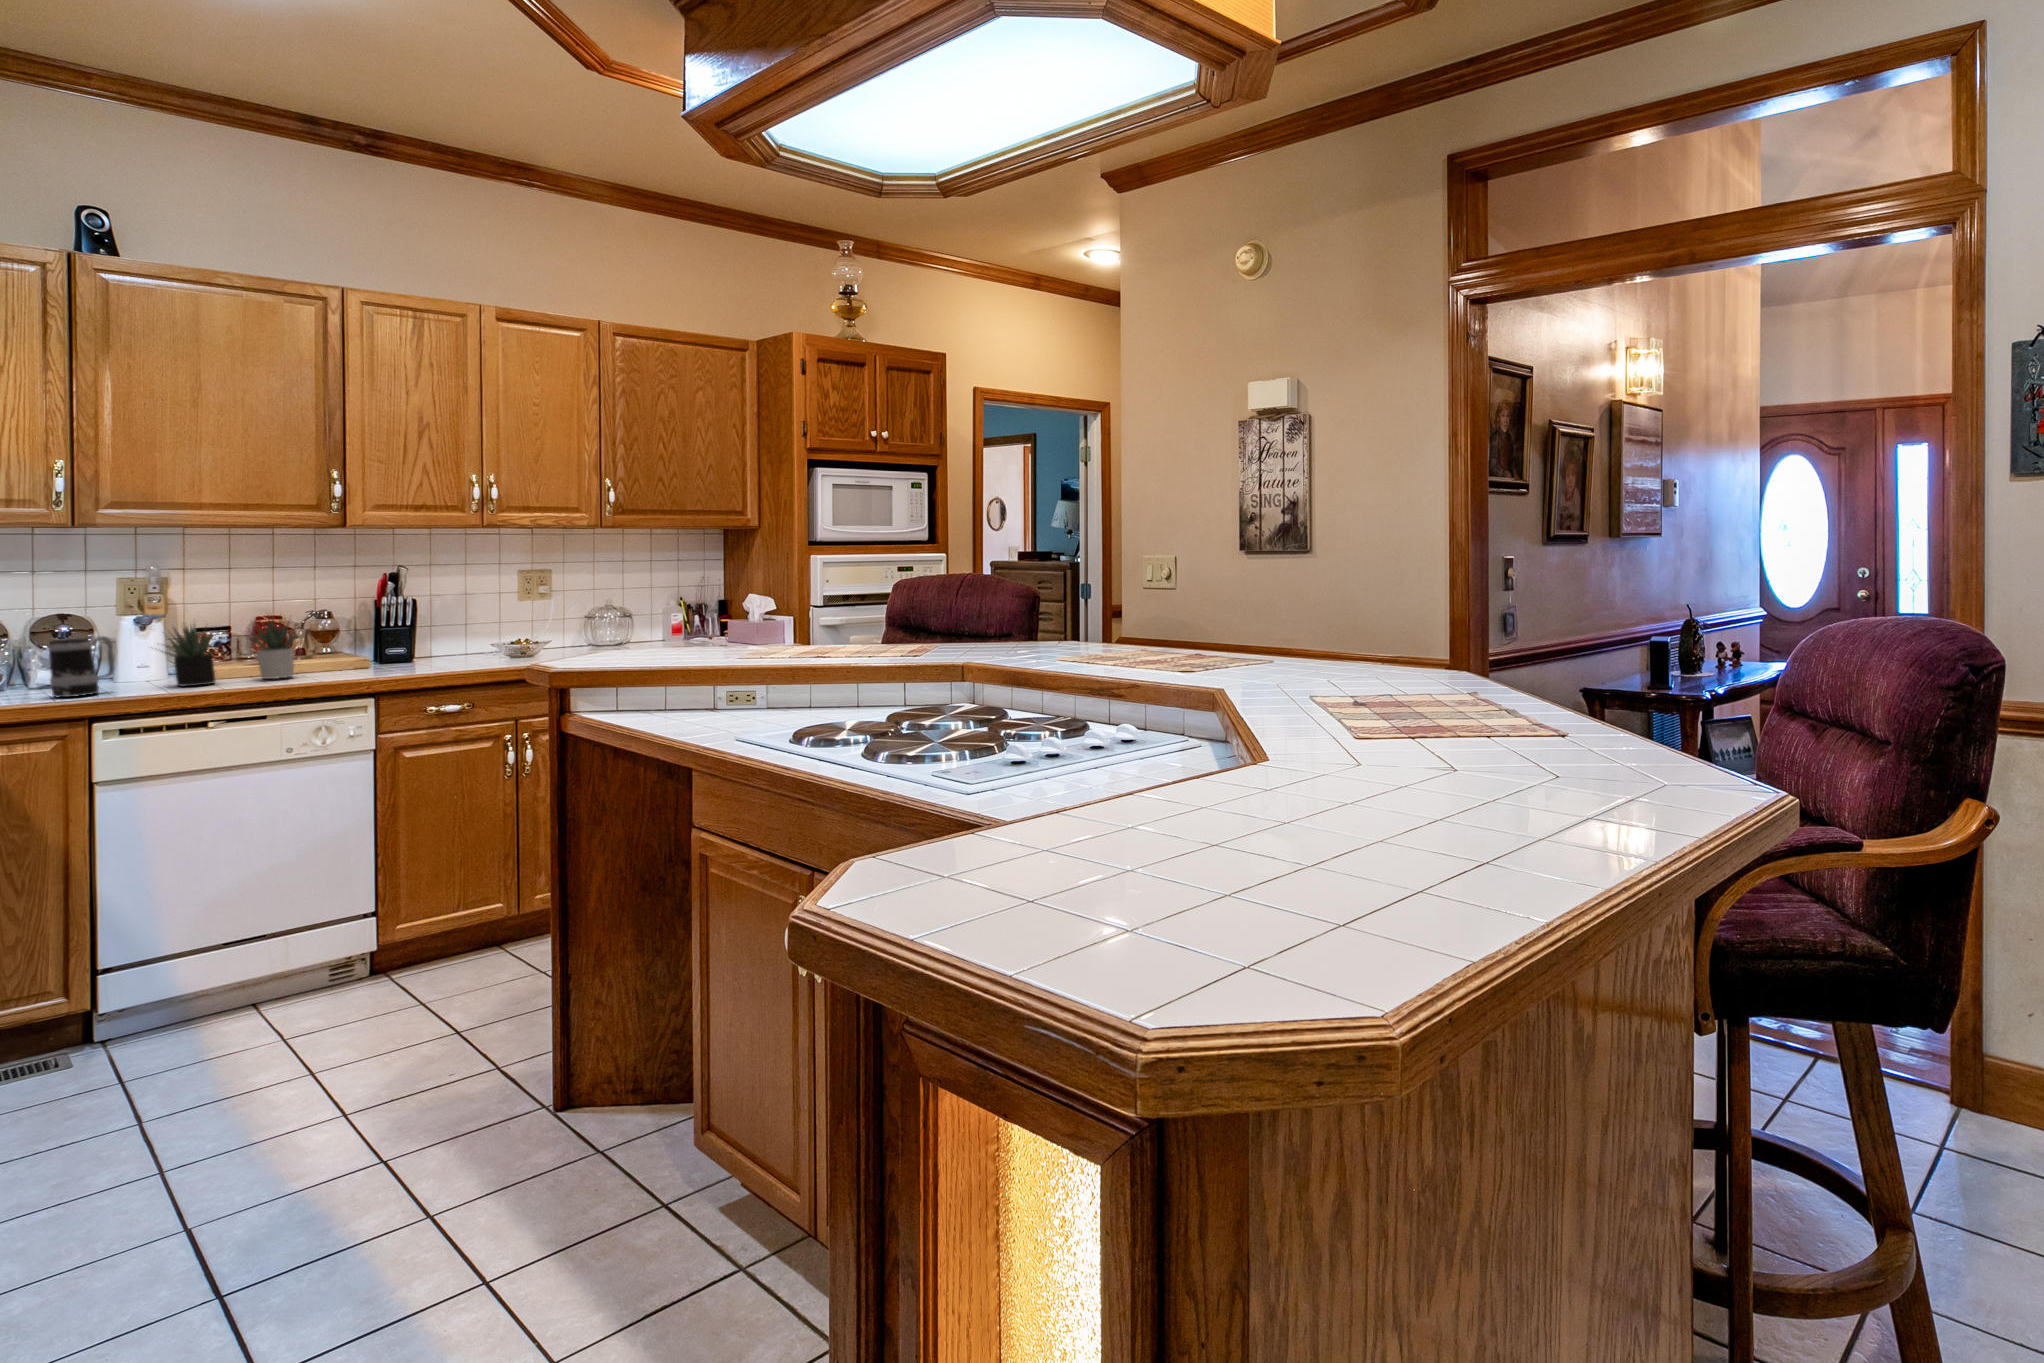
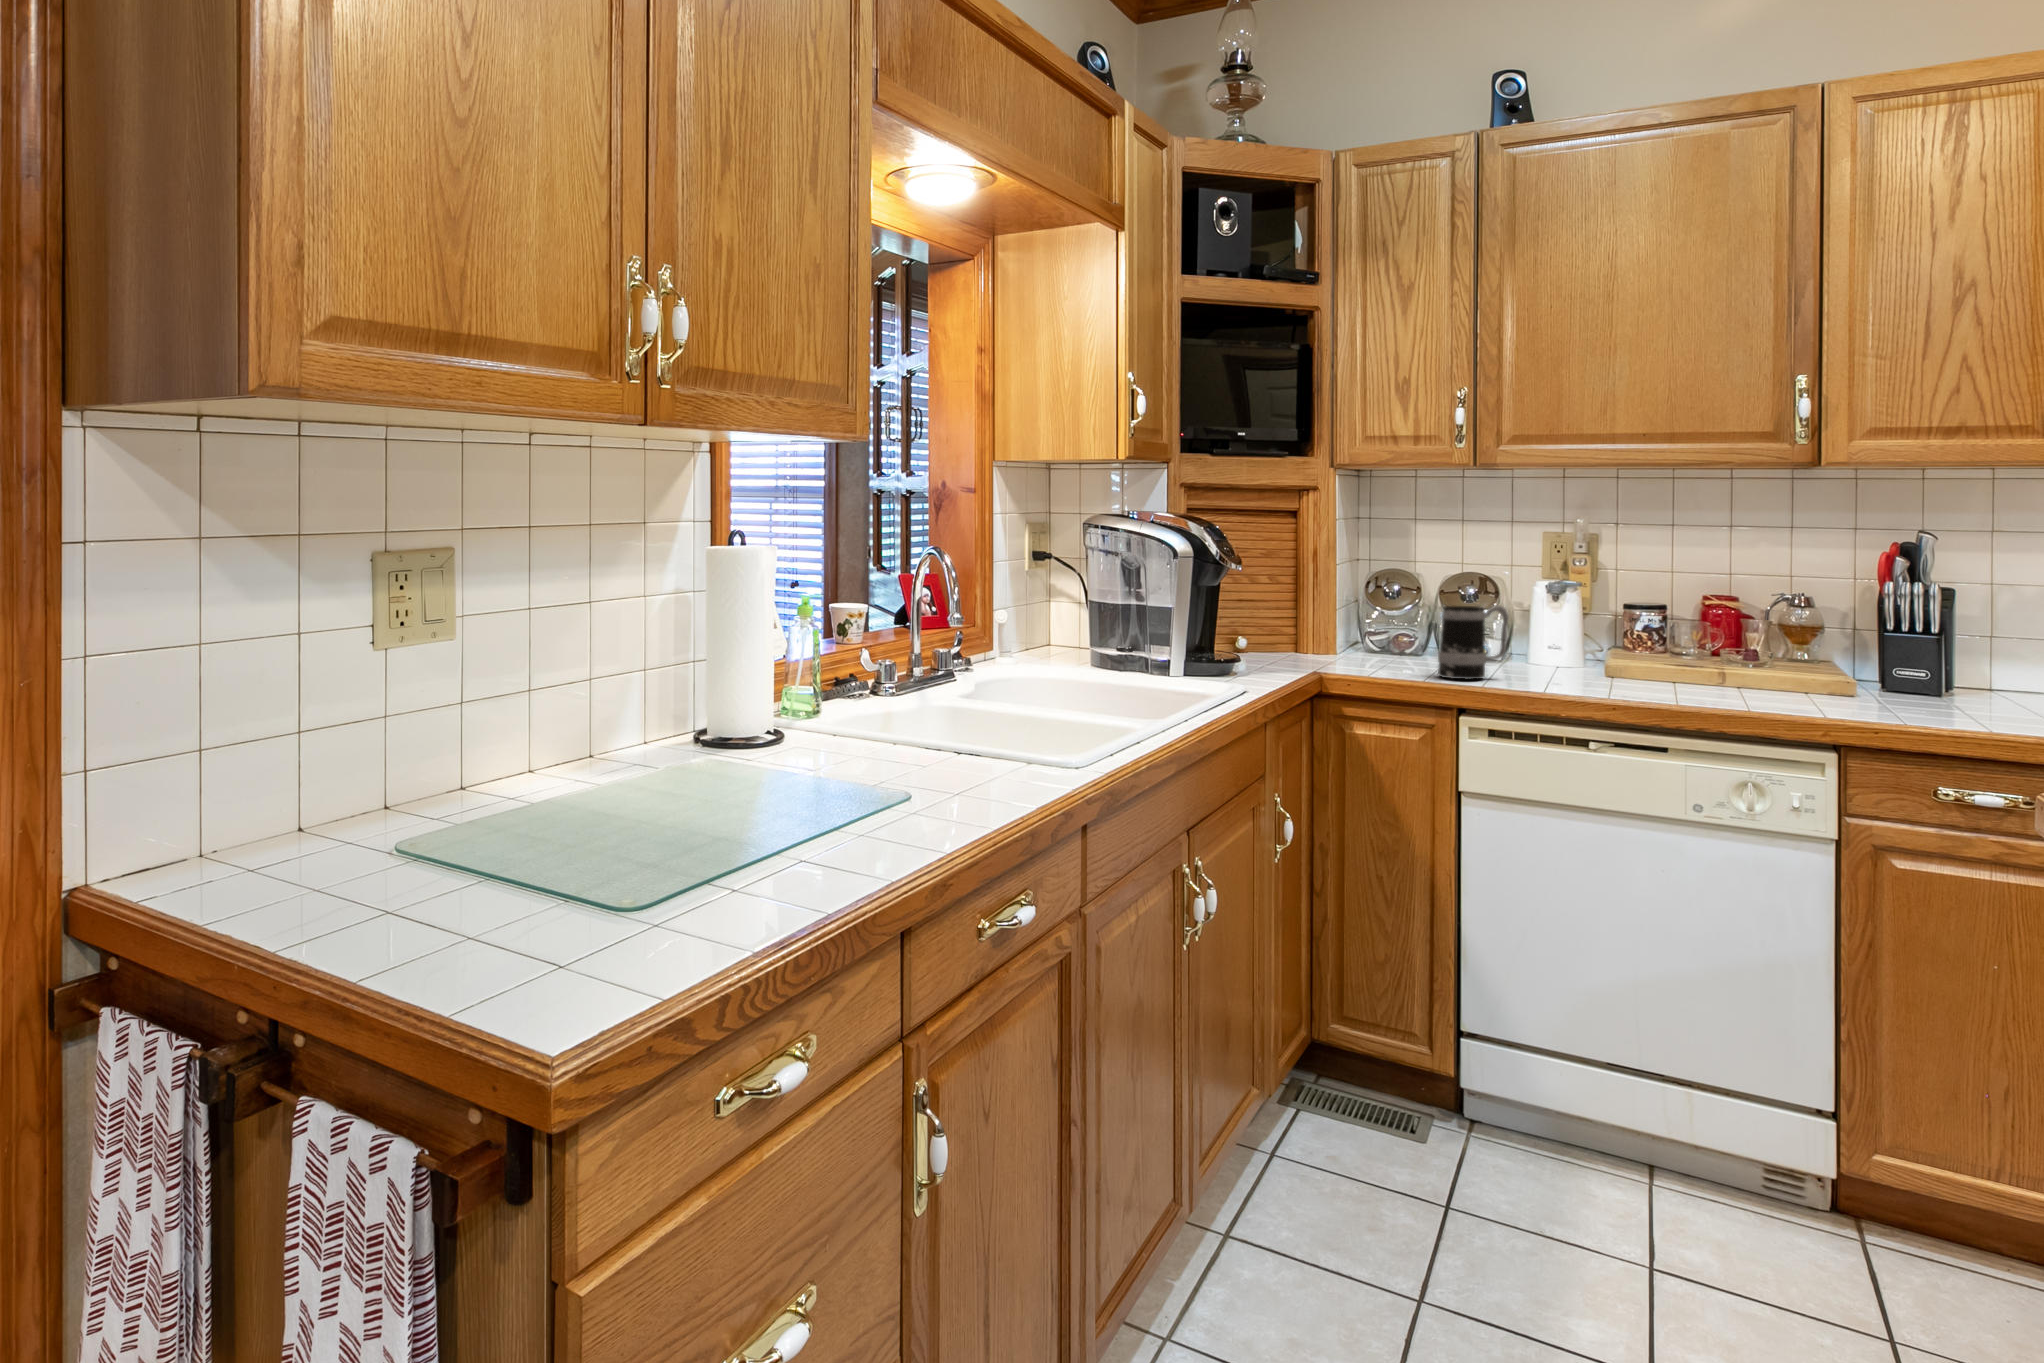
succulent plant: present [162,619,300,687] -> none [1548,588,1767,692]

